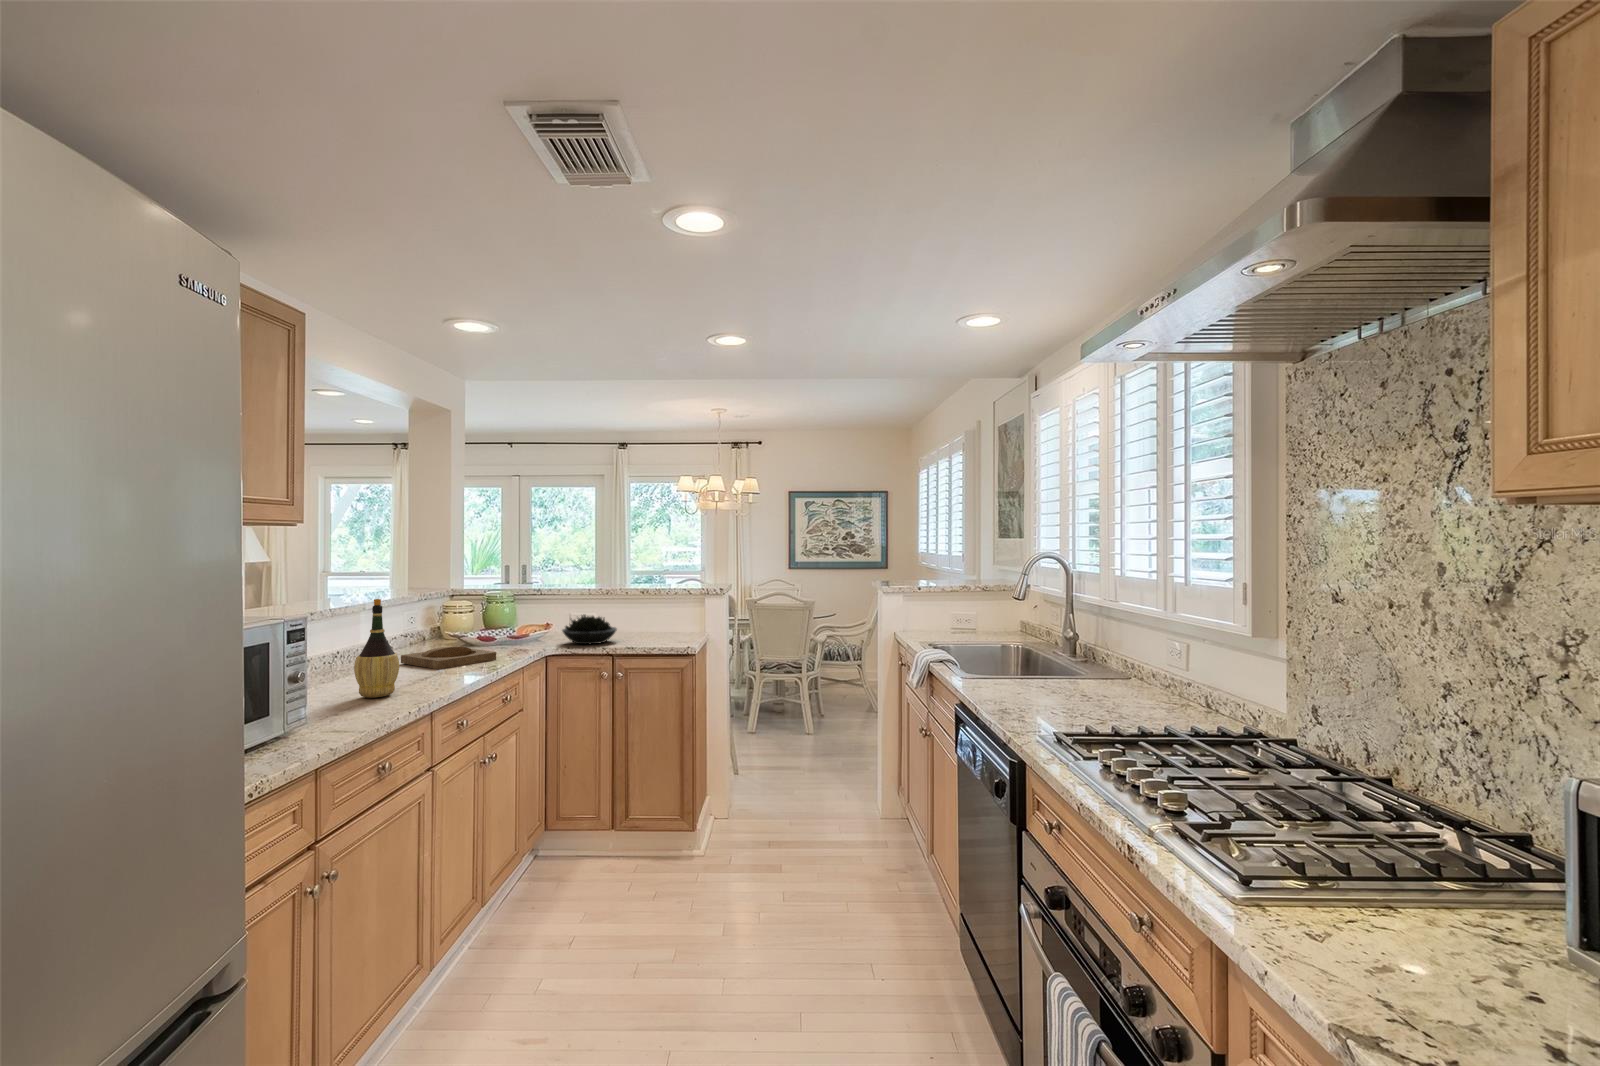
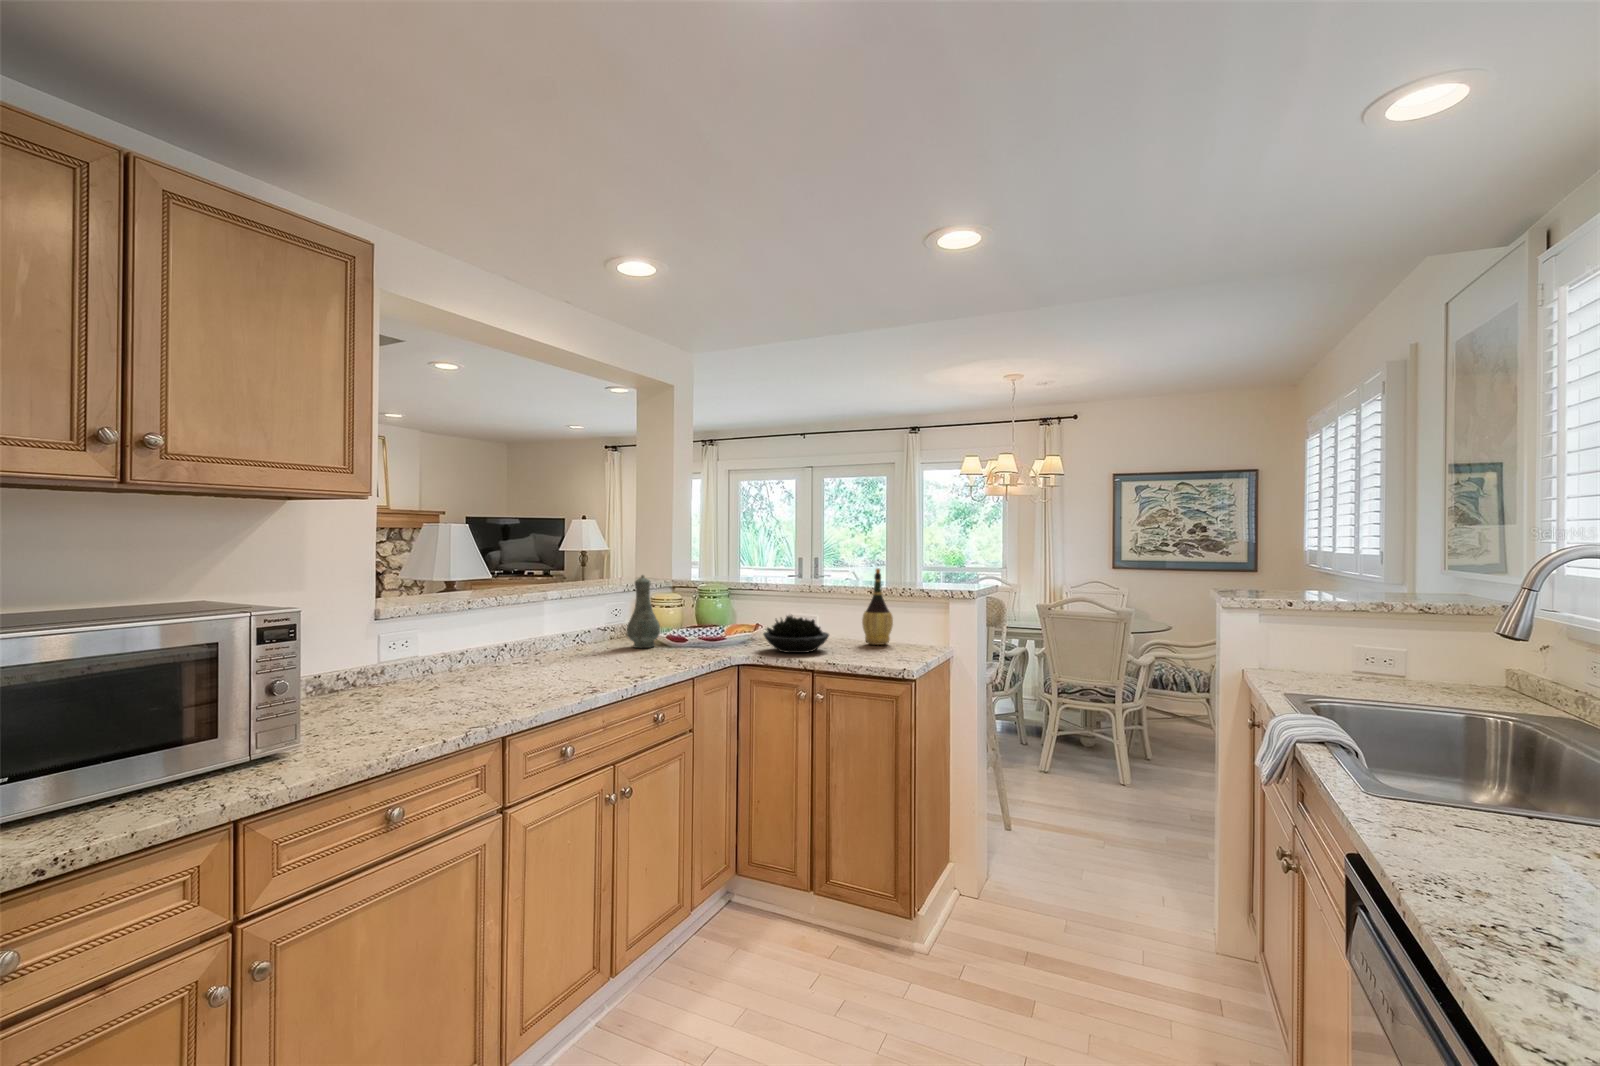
vase: none [432,586,464,651] -> present [627,575,660,648]
wine bottle: present [354,599,399,697] -> present [862,569,893,645]
tray: present [401,647,496,669] -> none [573,645,668,672]

